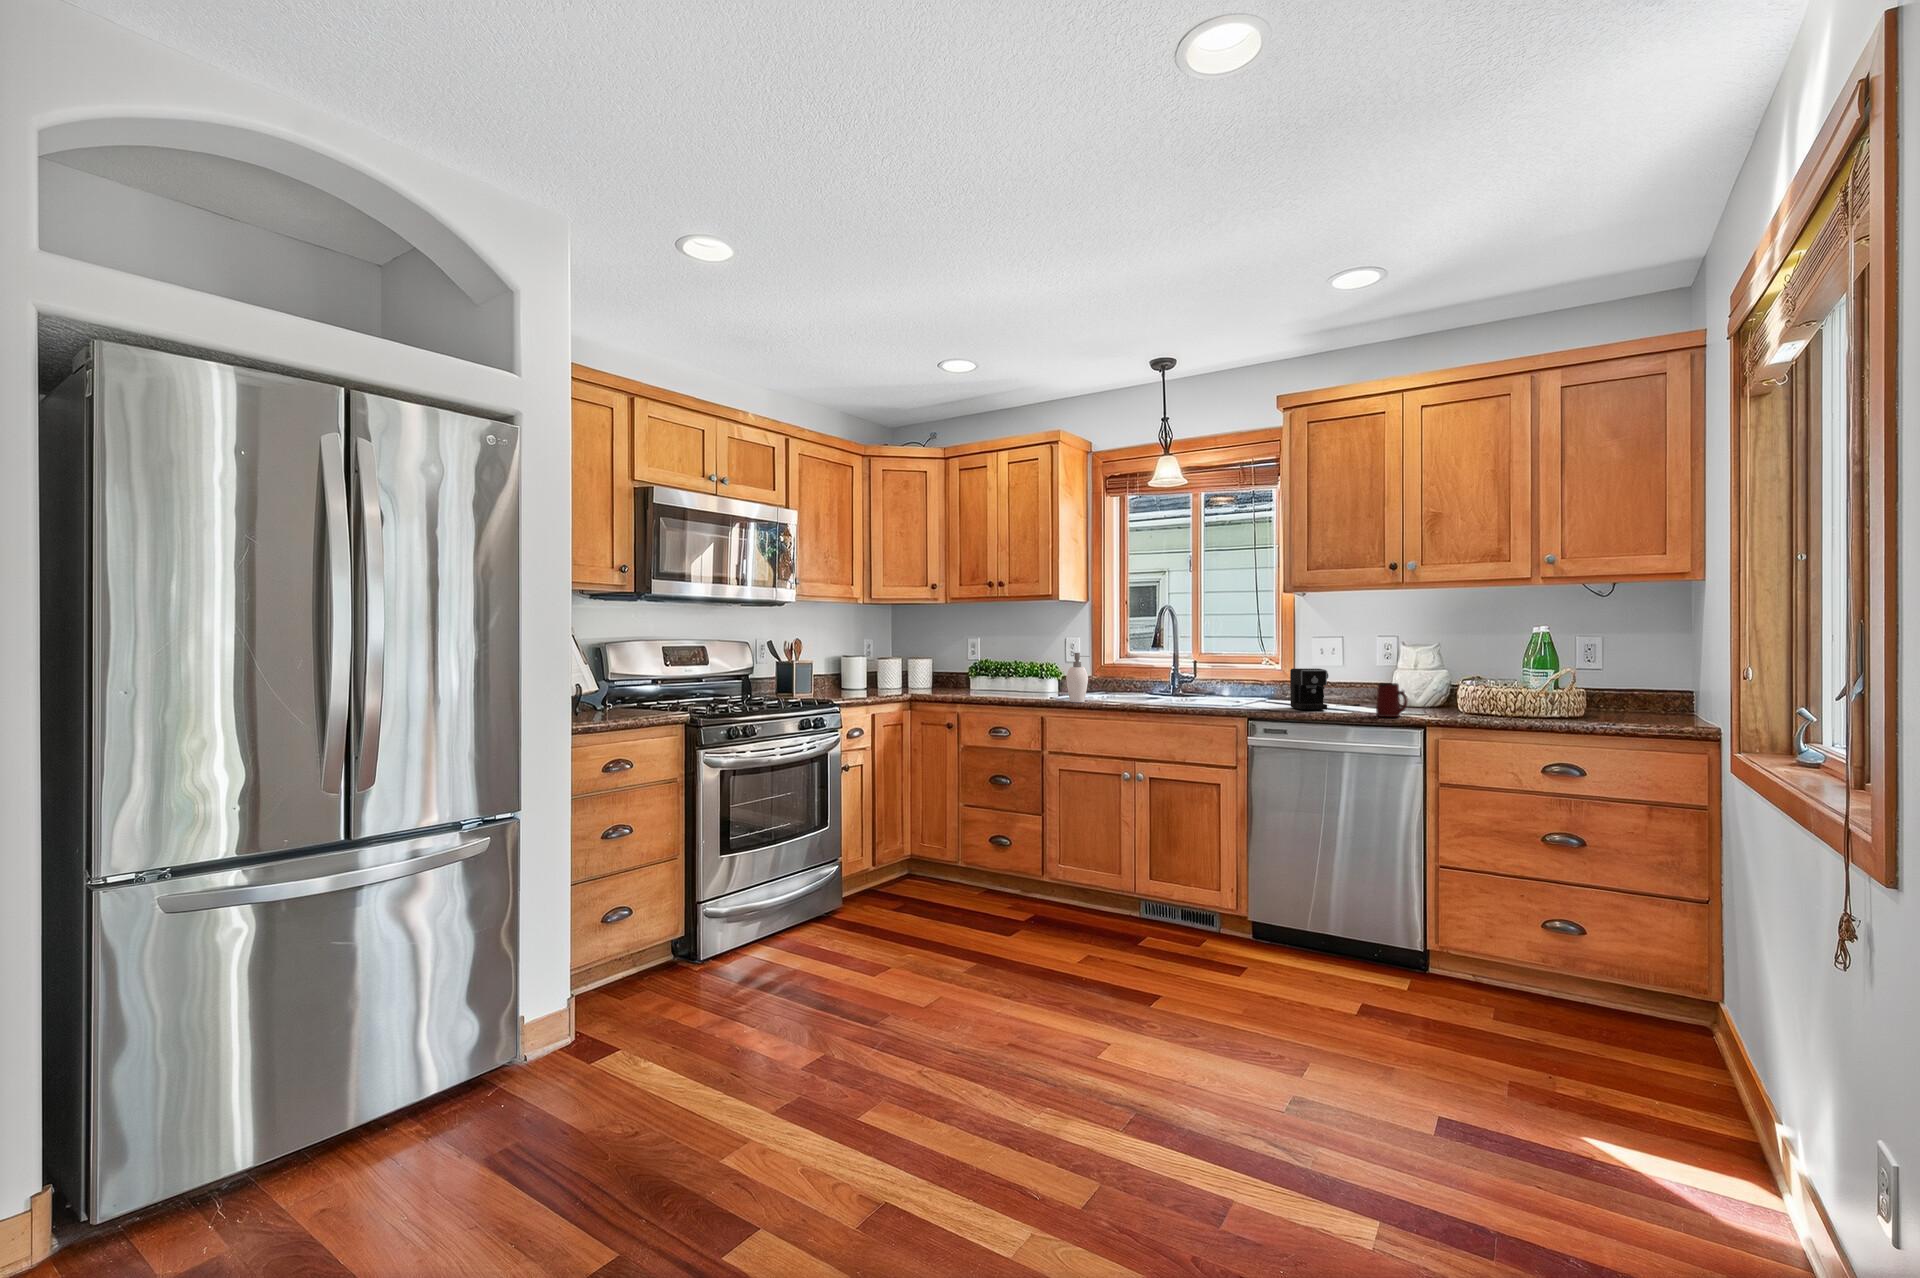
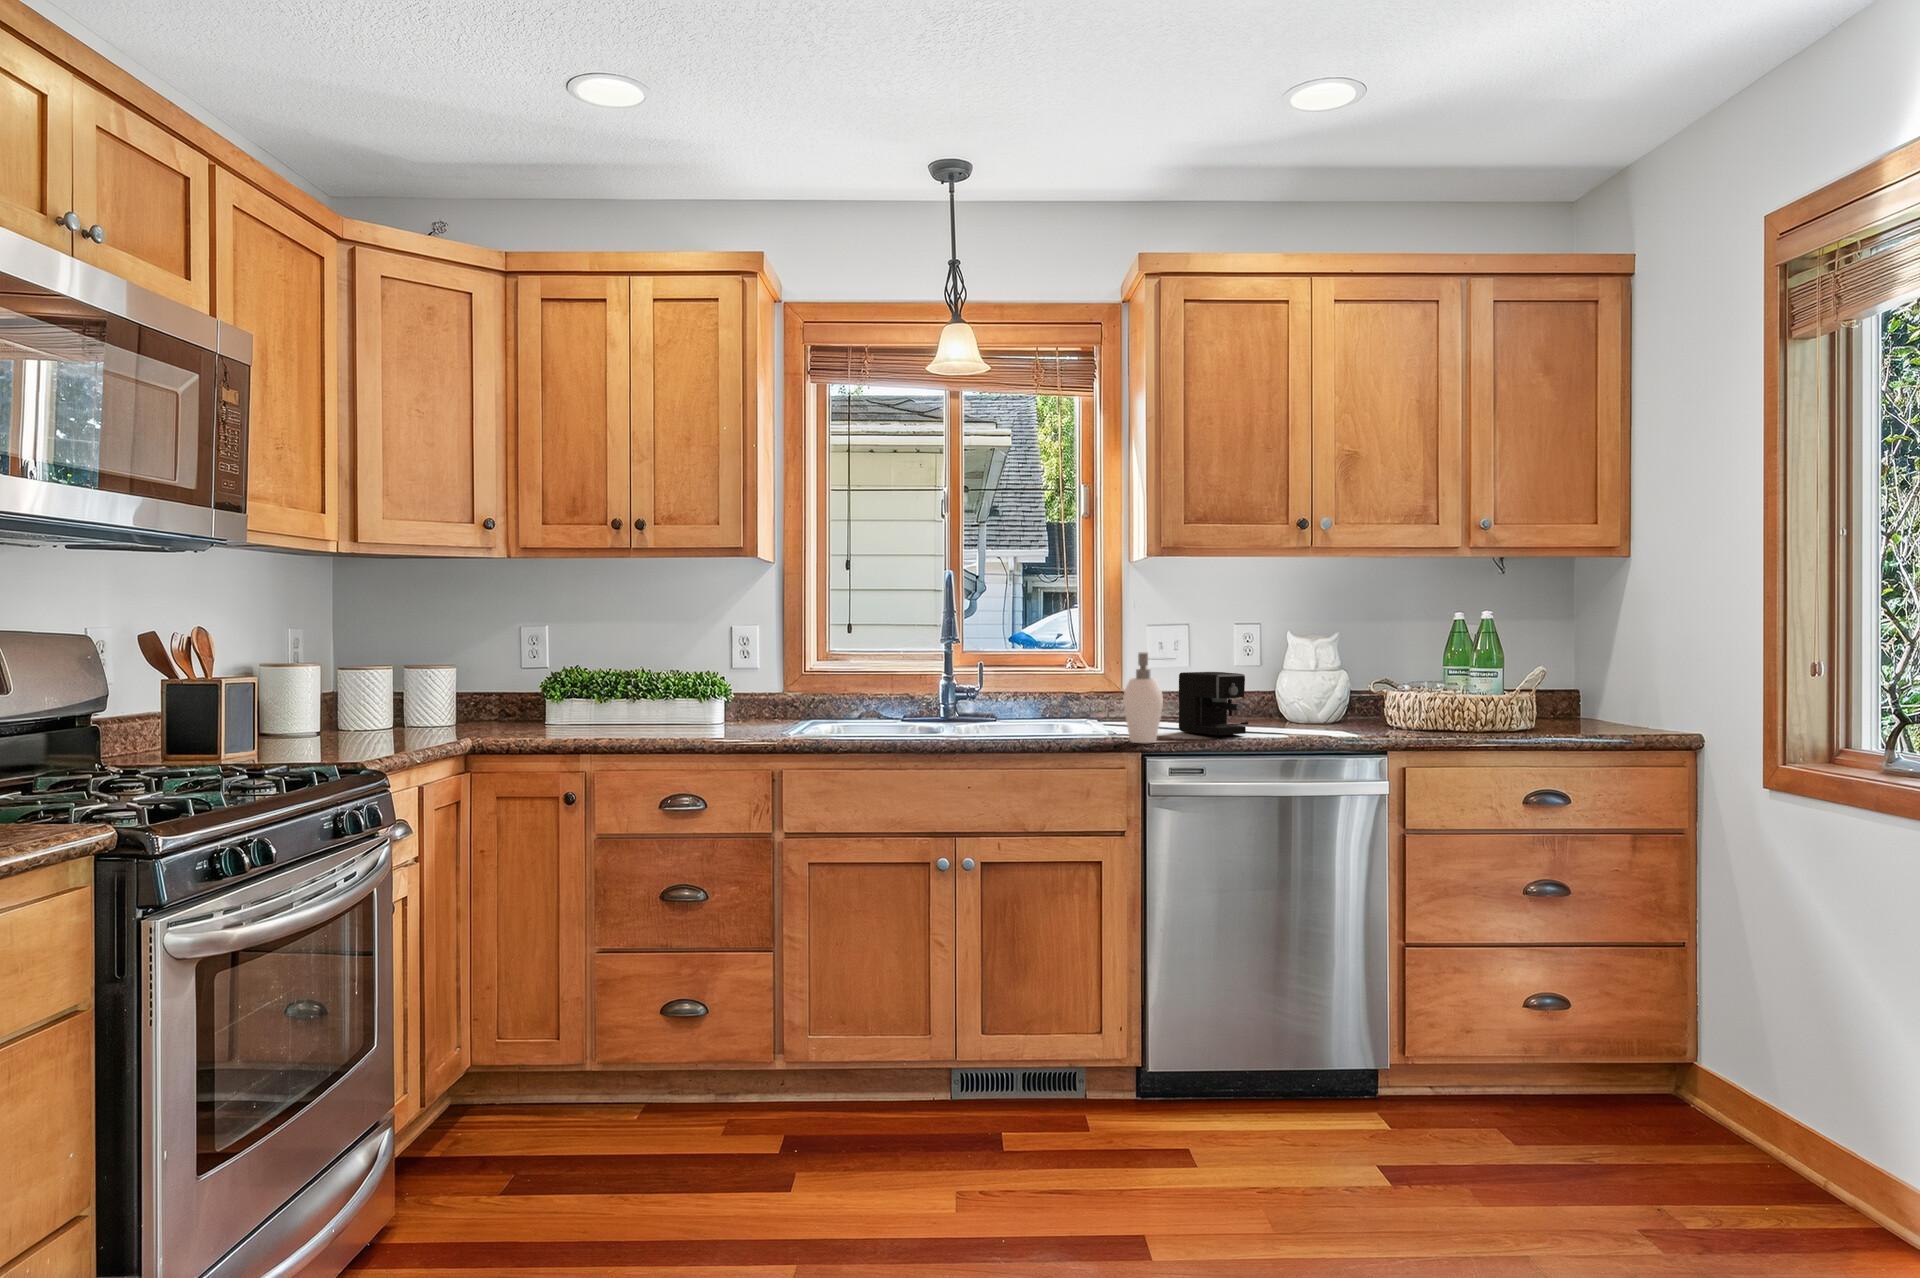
soap dispenser: present [1066,653,1089,702] -> present [1123,653,1169,743]
mug: present [1376,683,1408,717] -> none [1332,692,1379,742]

